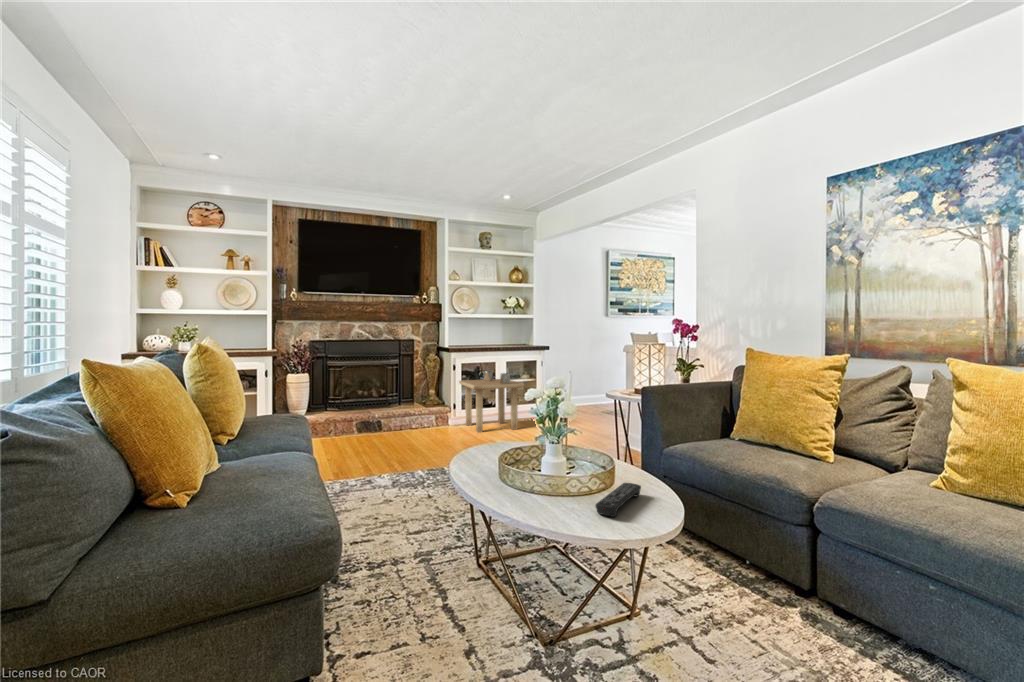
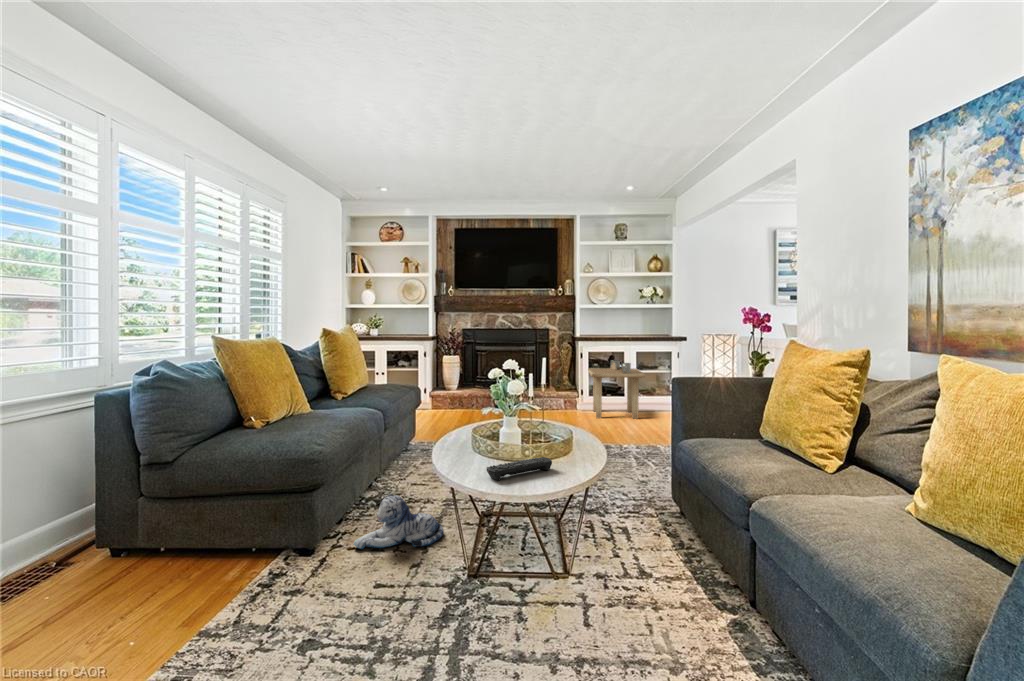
plush toy: none [376,557,473,641] -> present [354,494,444,549]

